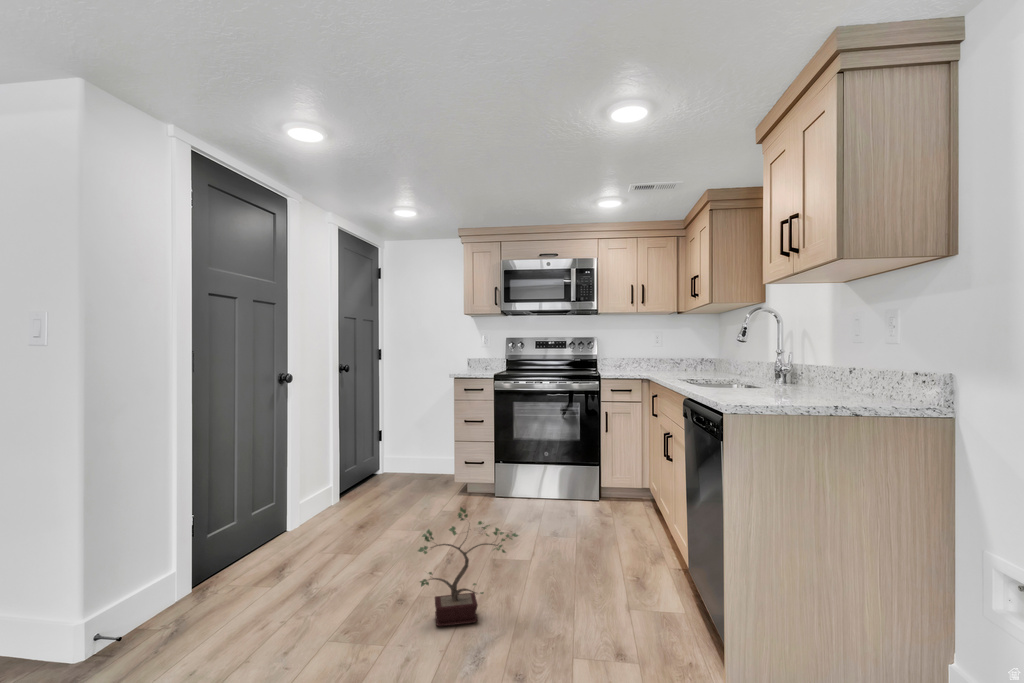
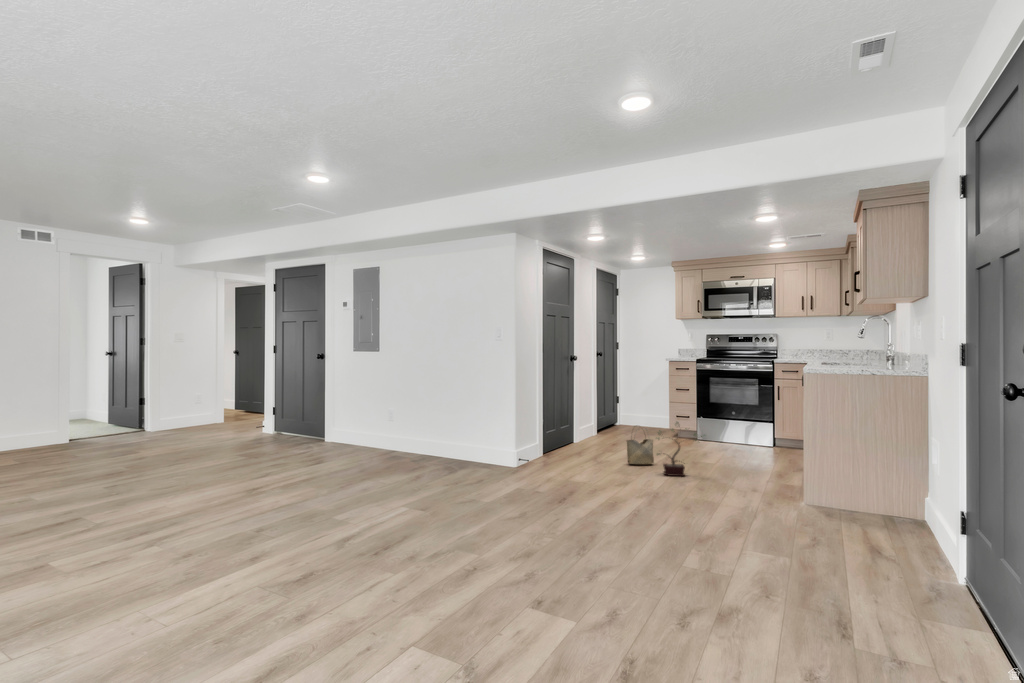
woven basket: none [366,509,420,594] -> present [627,439,654,465]

